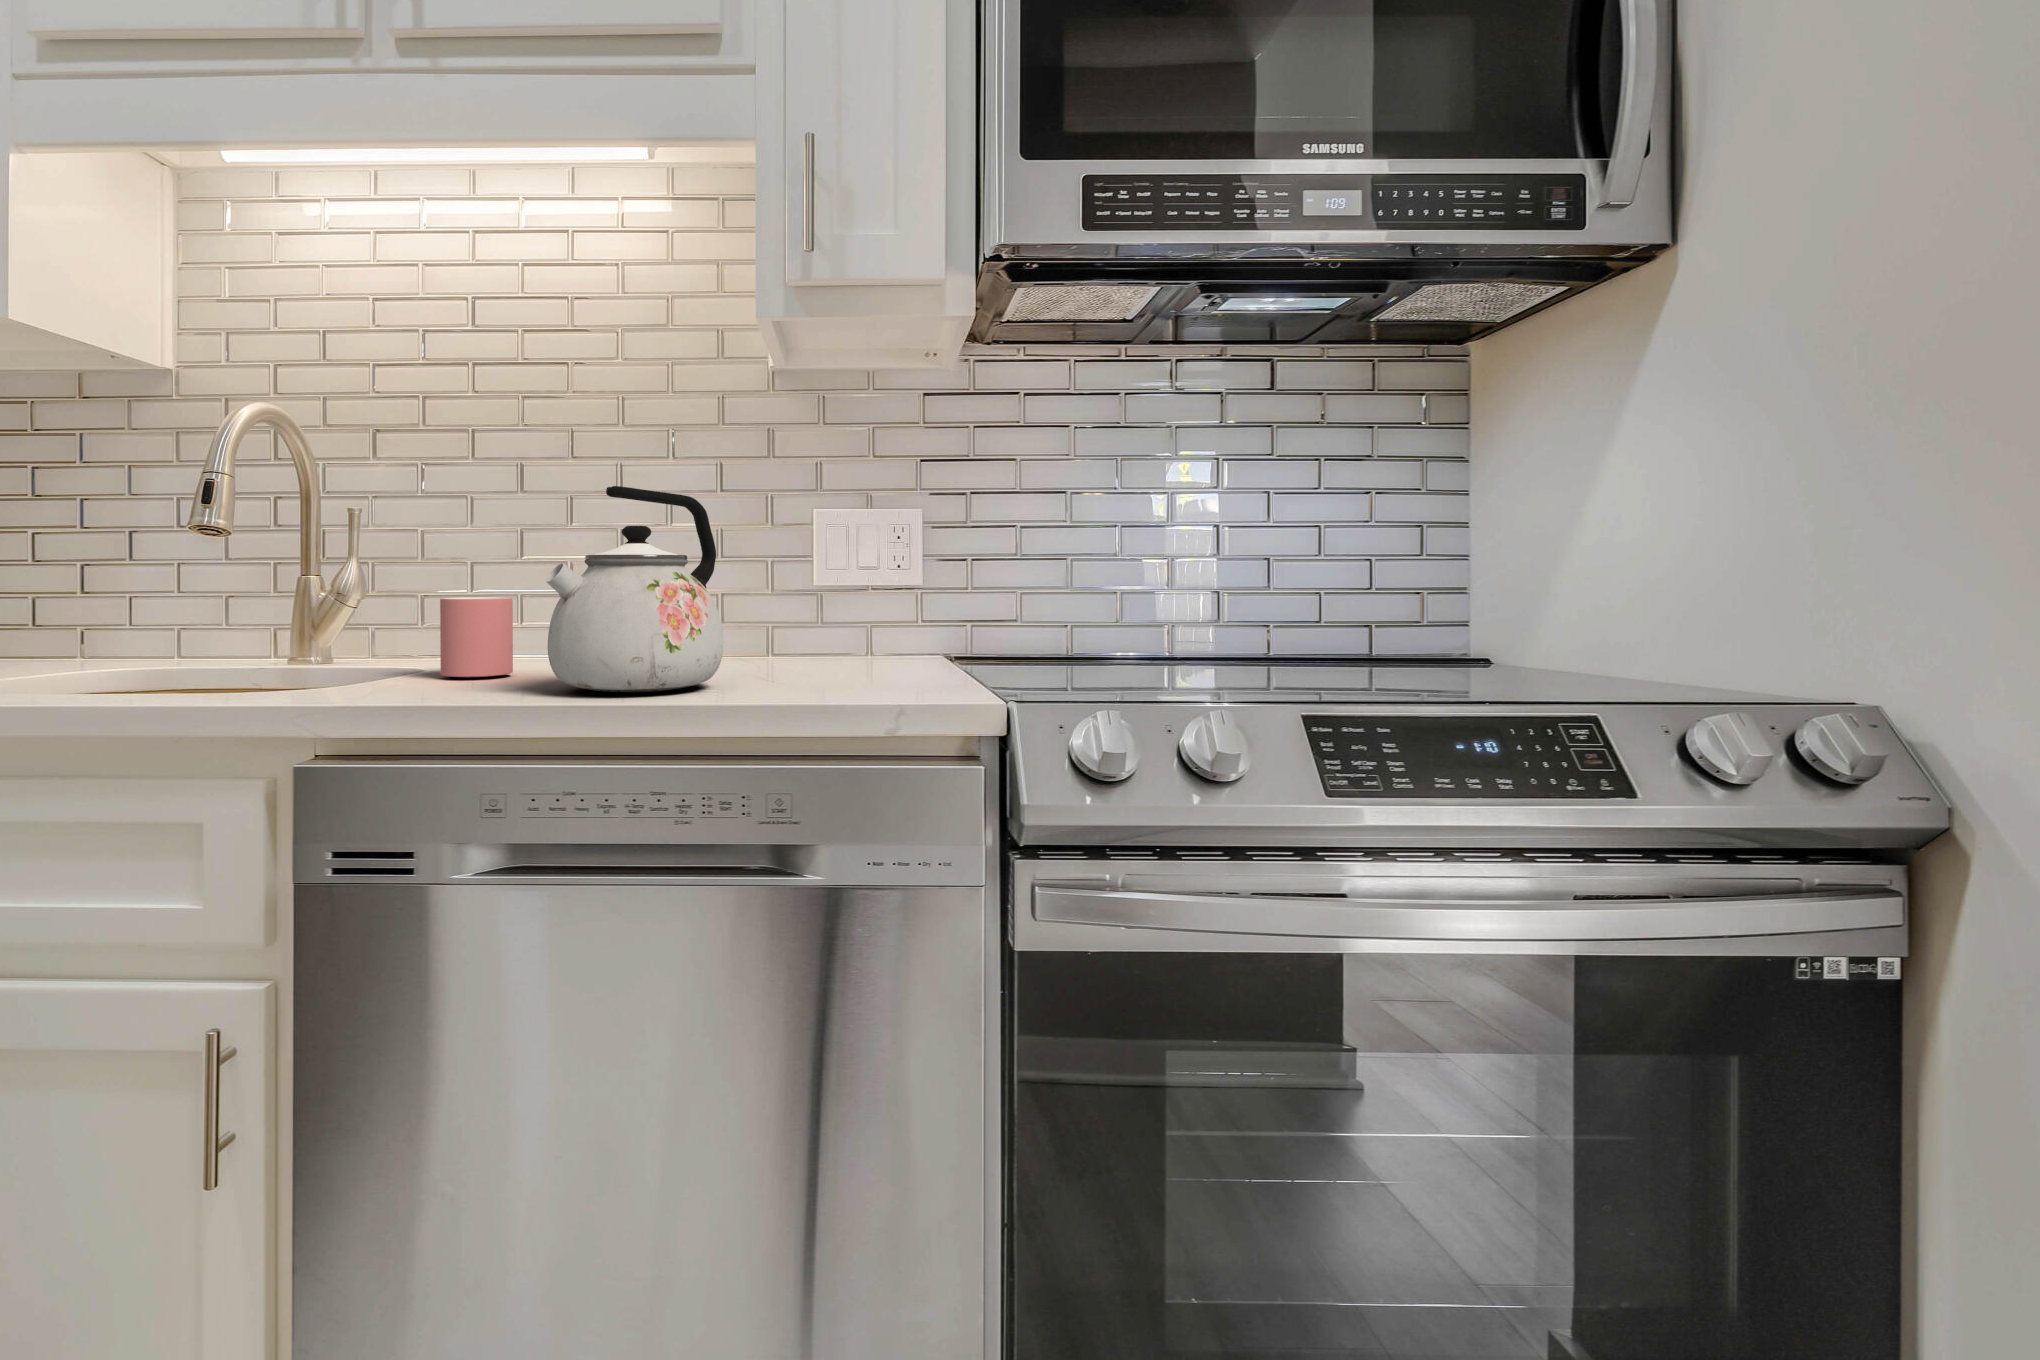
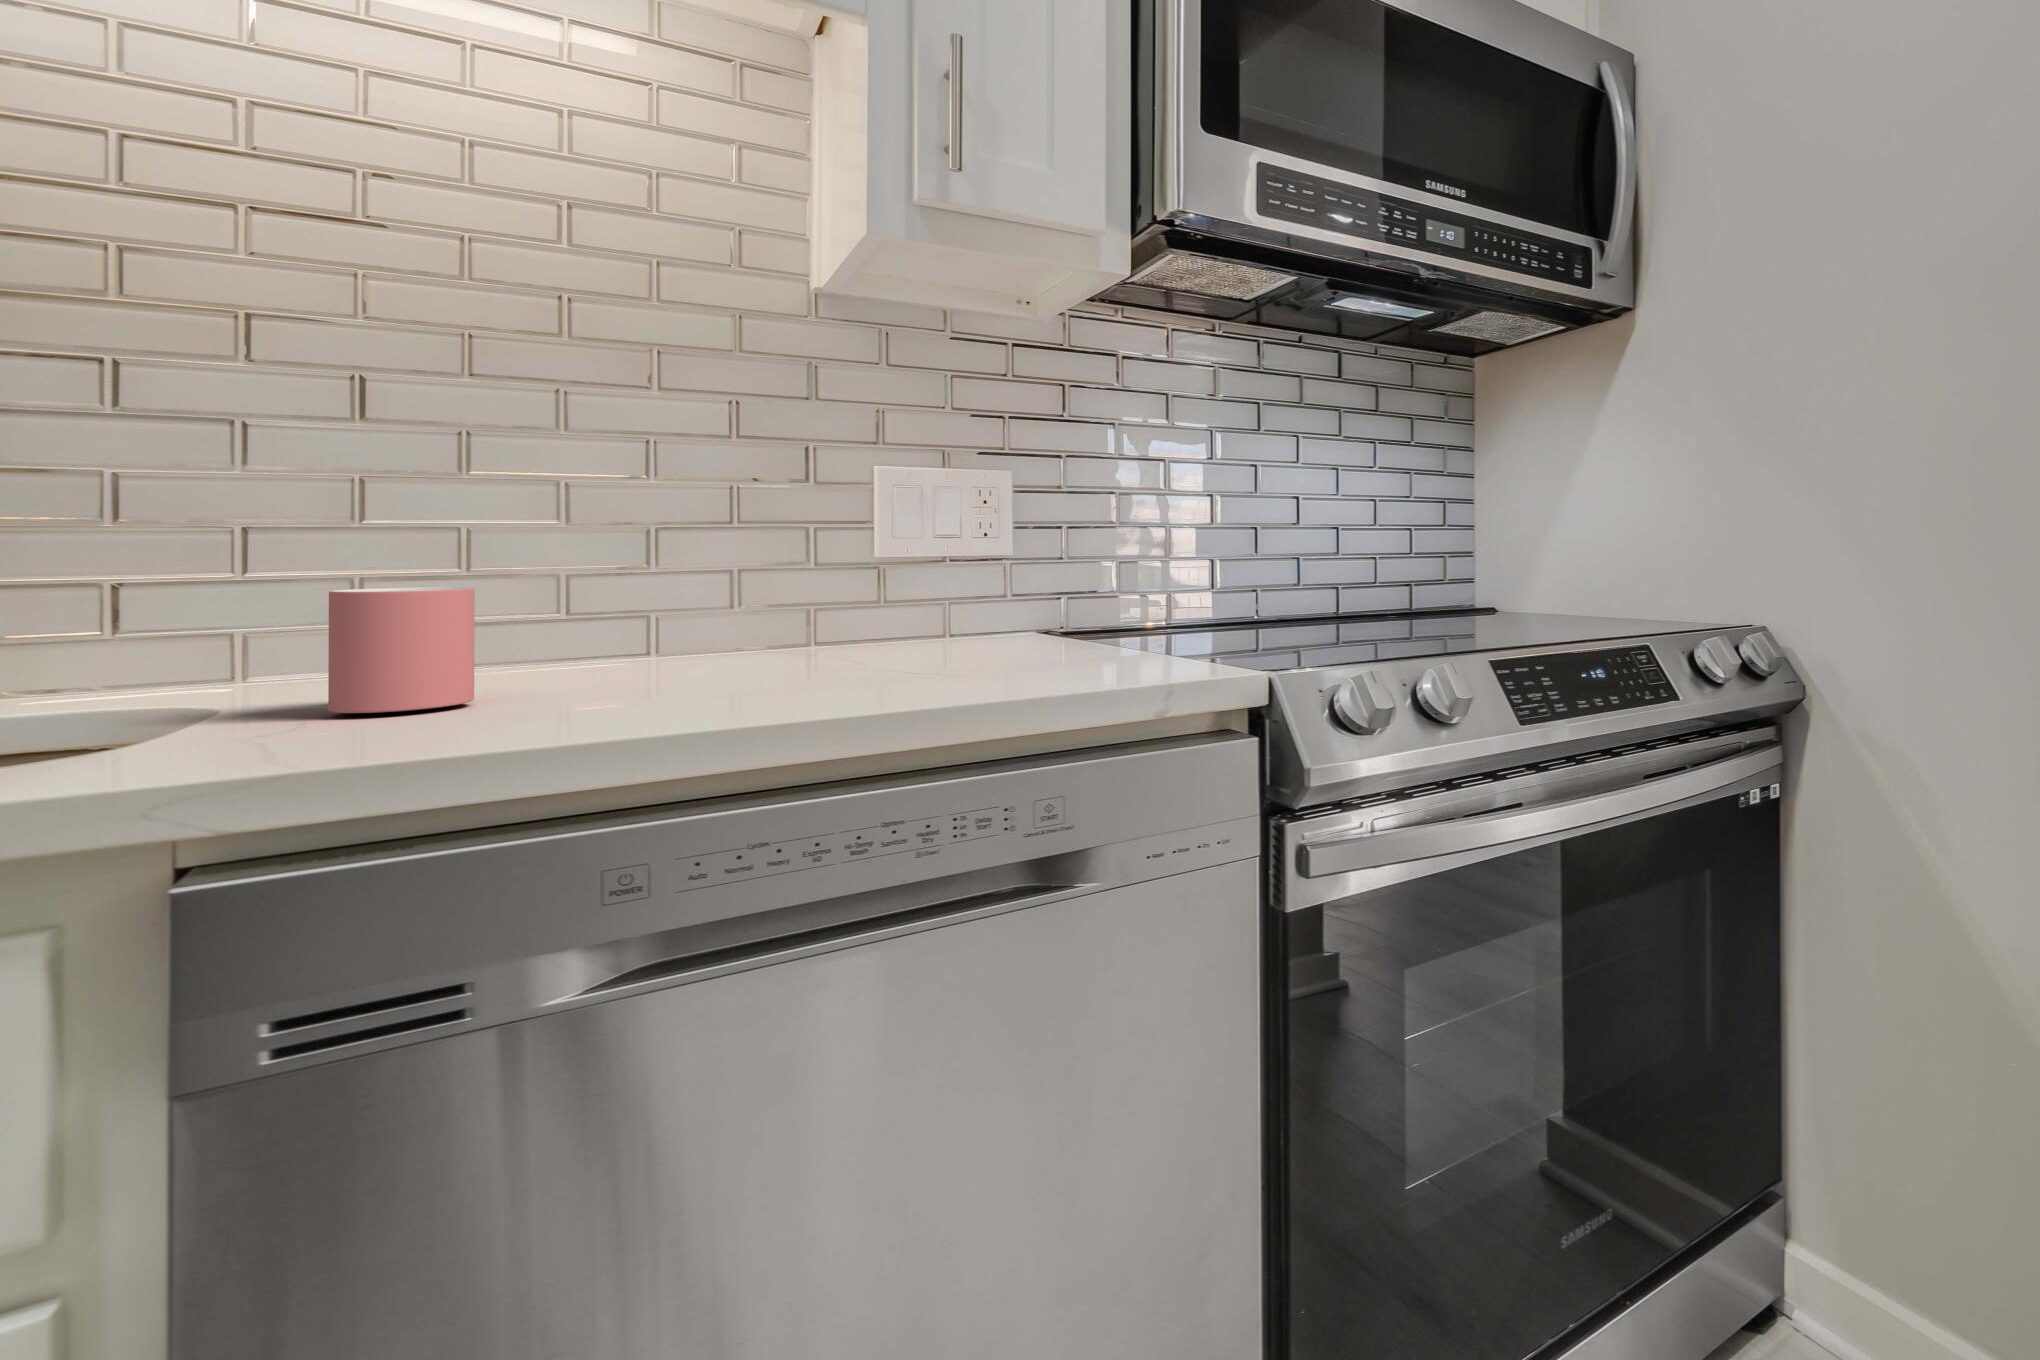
kettle: present [546,486,723,692] -> none [641,437,904,706]

